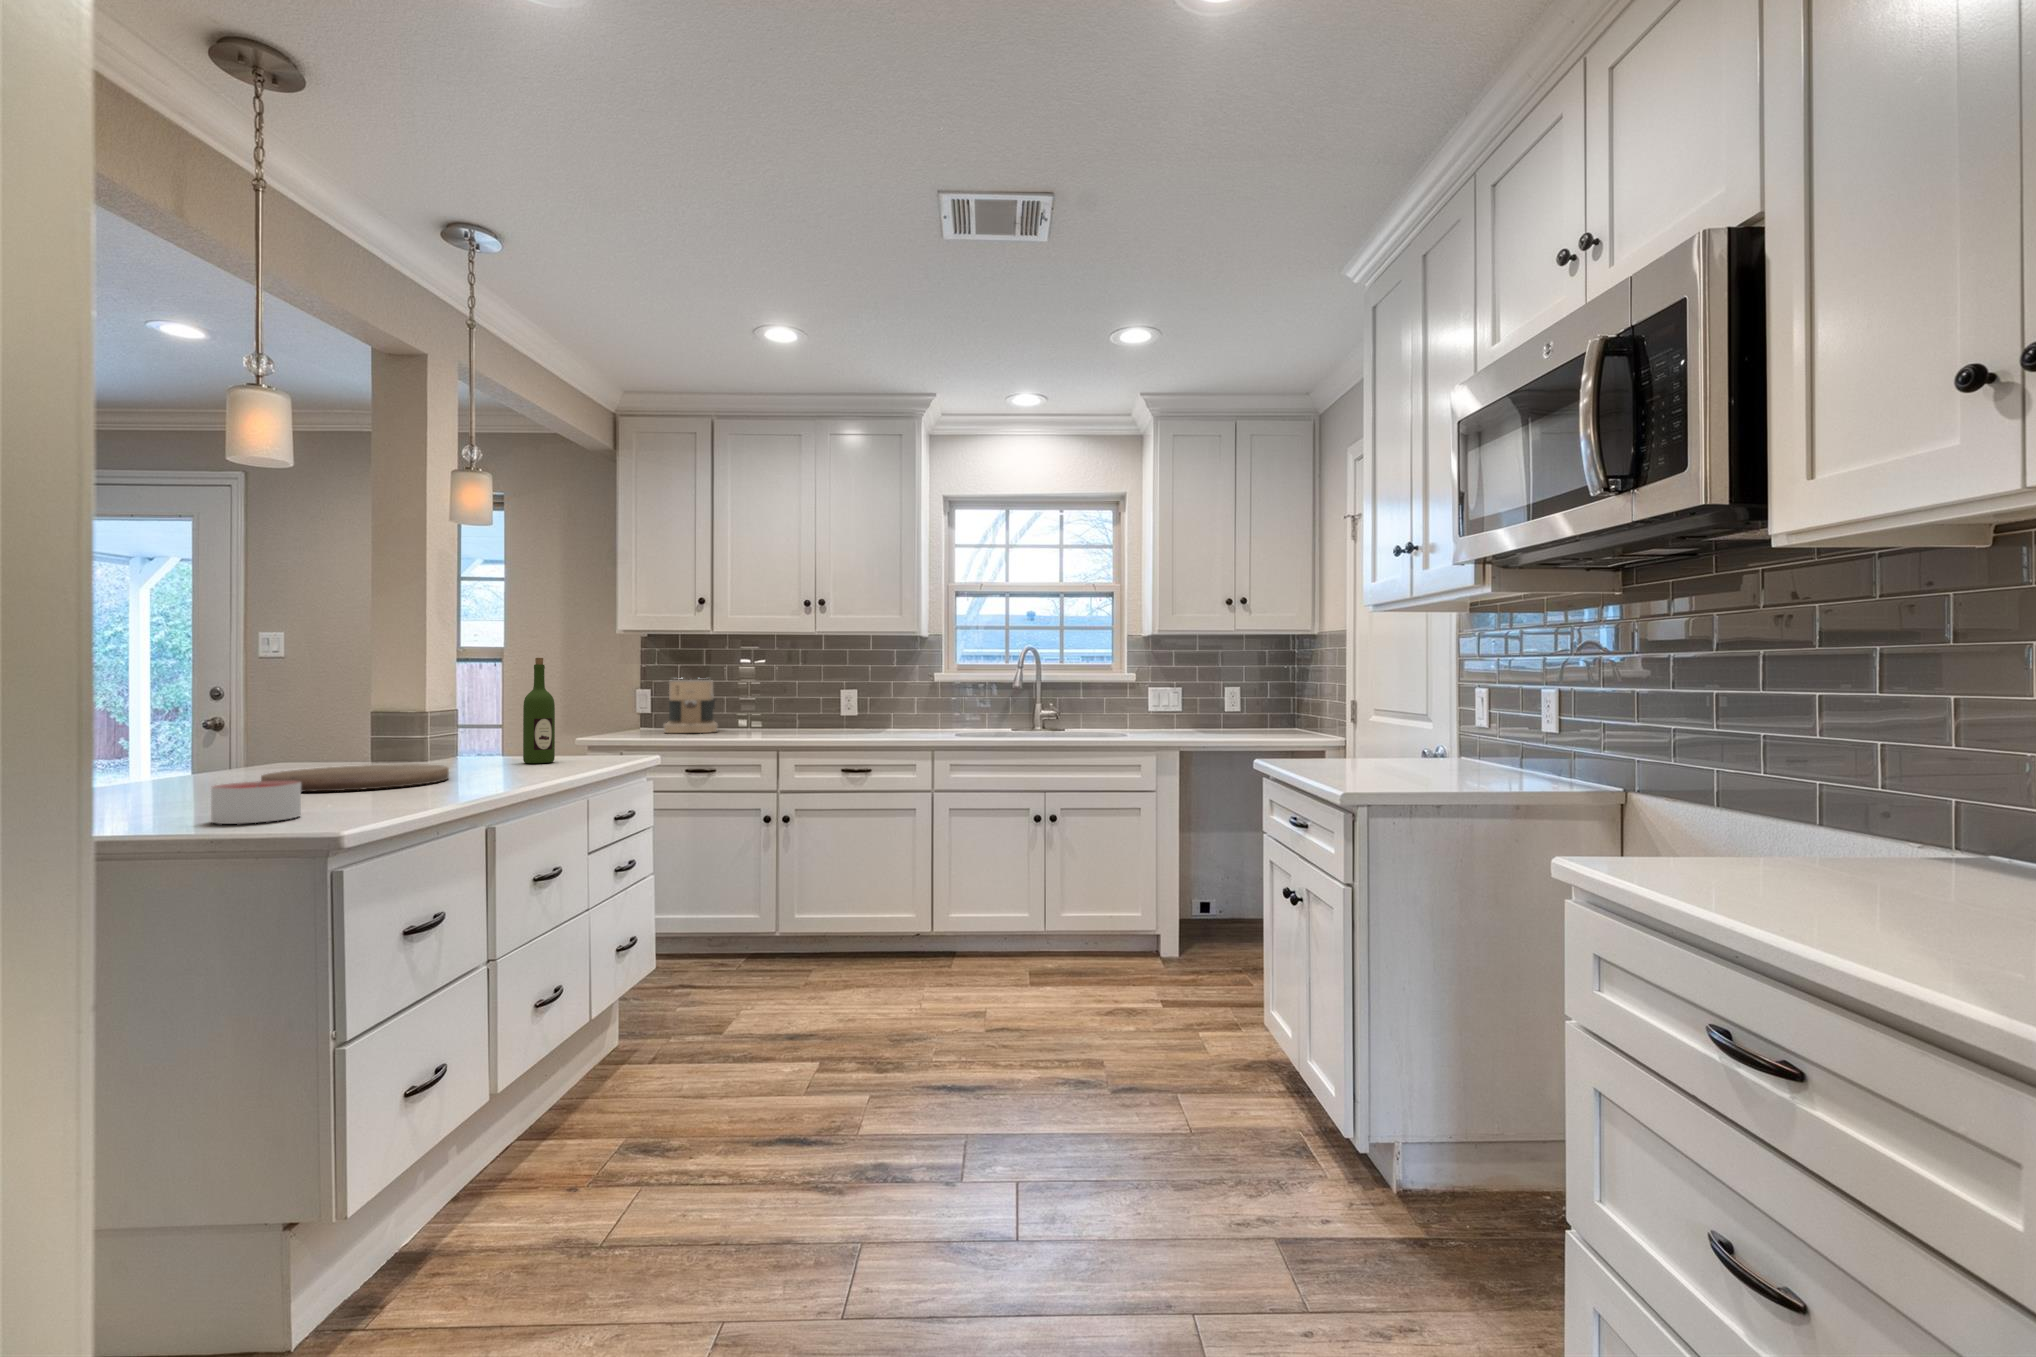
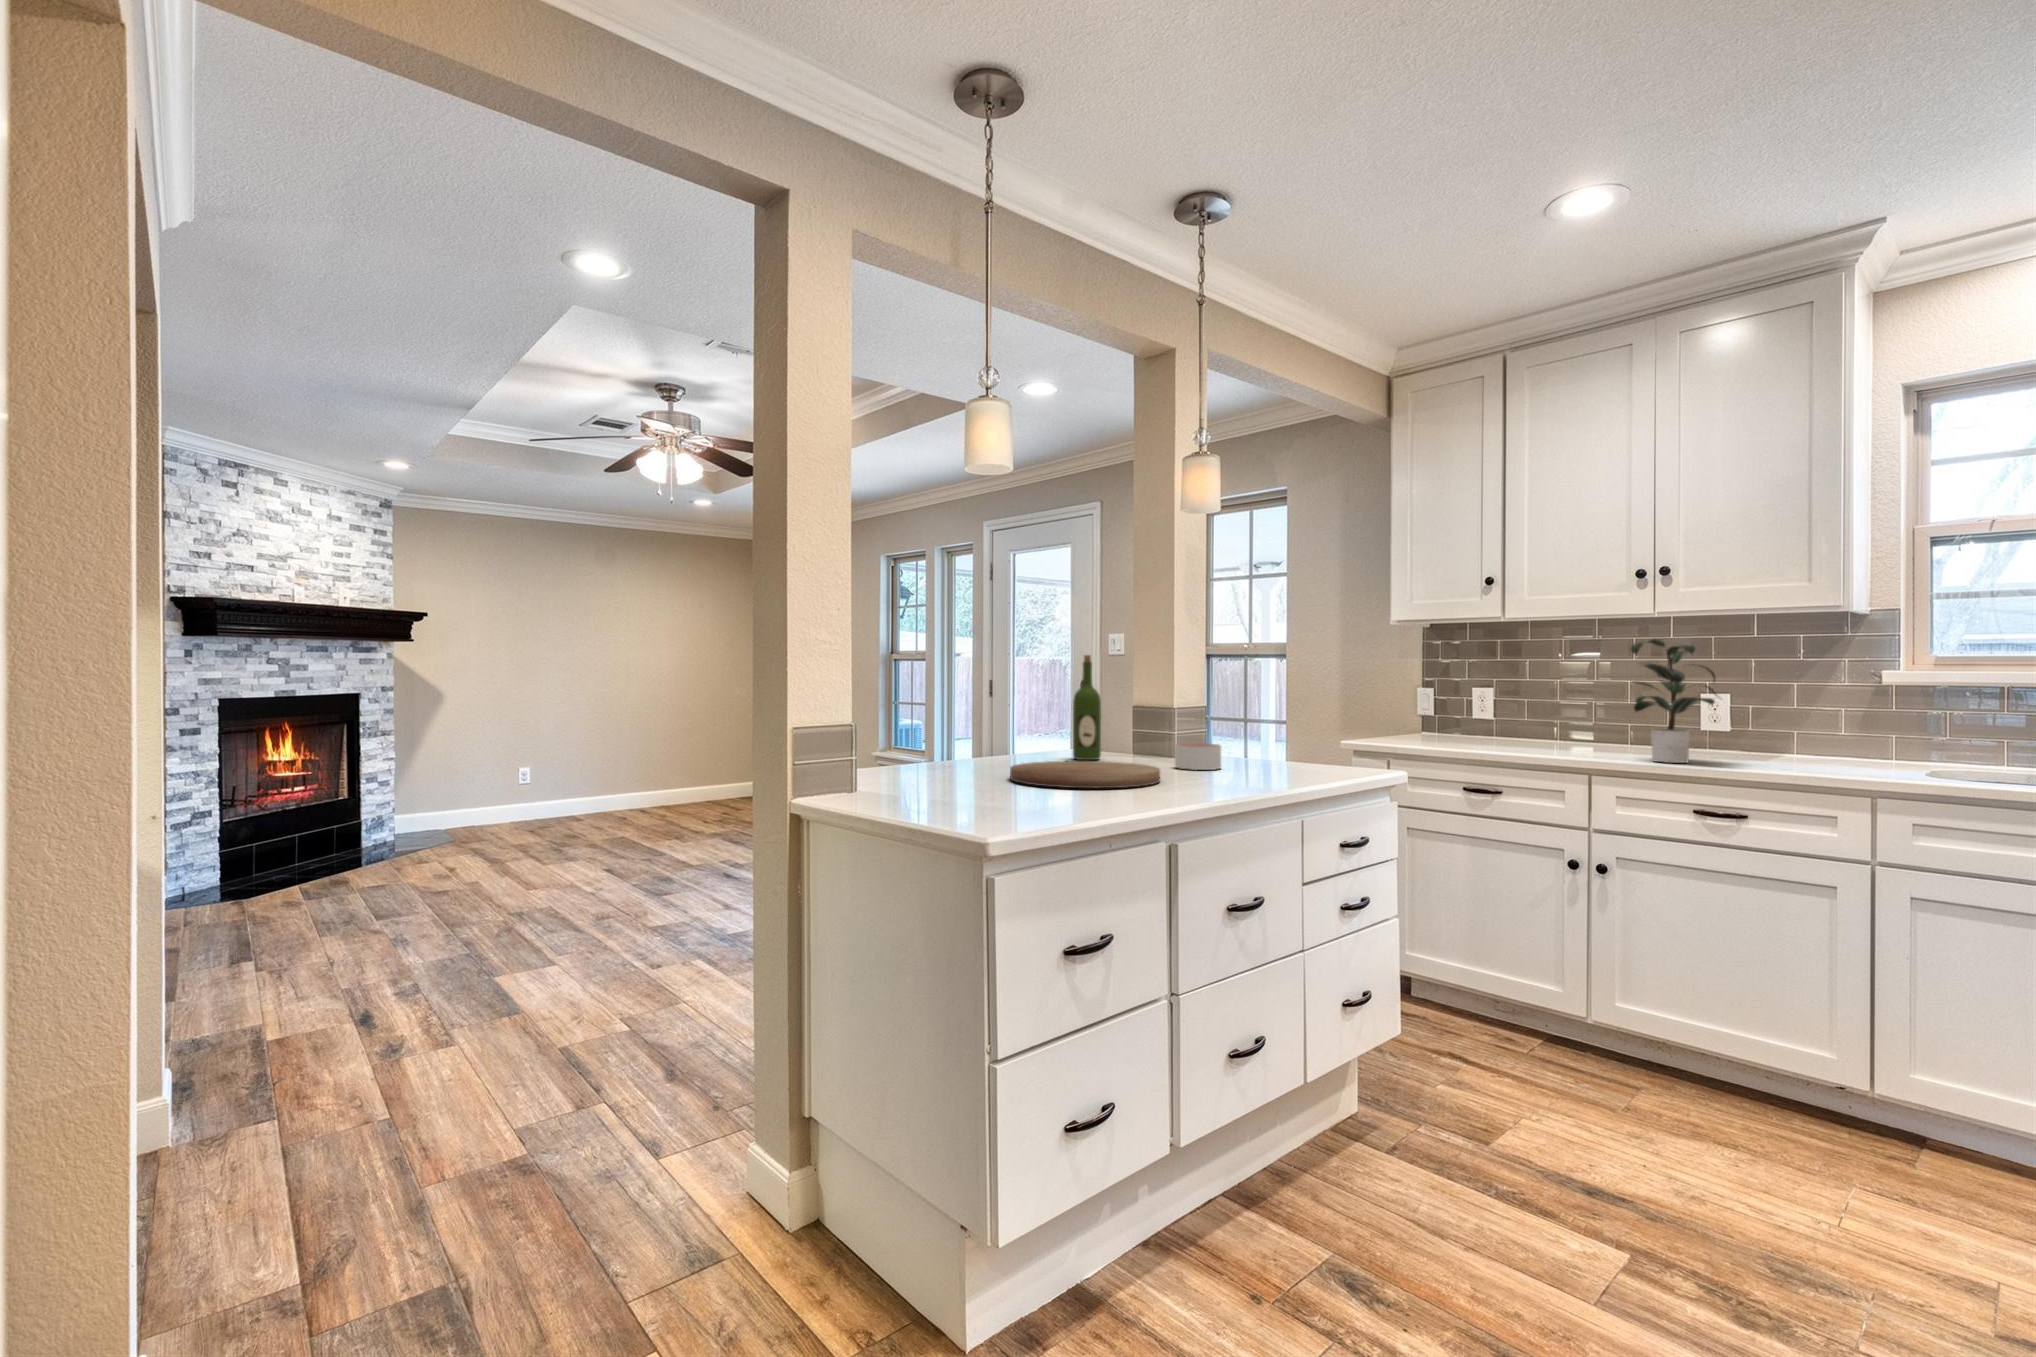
potted plant: none [794,650,870,738] -> present [1631,639,1716,763]
wine bottle: present [523,658,555,763] -> present [1073,655,1101,760]
coffee maker: present [664,677,718,733] -> none [1440,674,1510,743]
candle: present [211,781,301,824] -> present [1175,743,1221,770]

